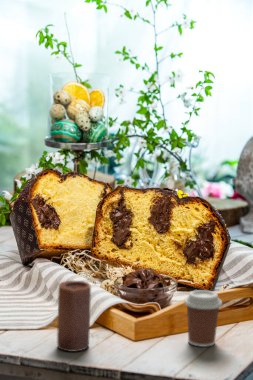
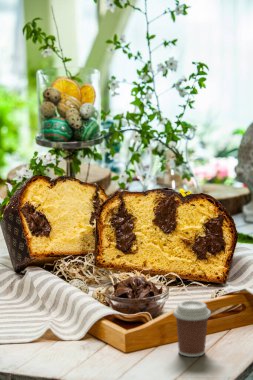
candle: present [57,281,91,351] -> none [48,295,80,366]

